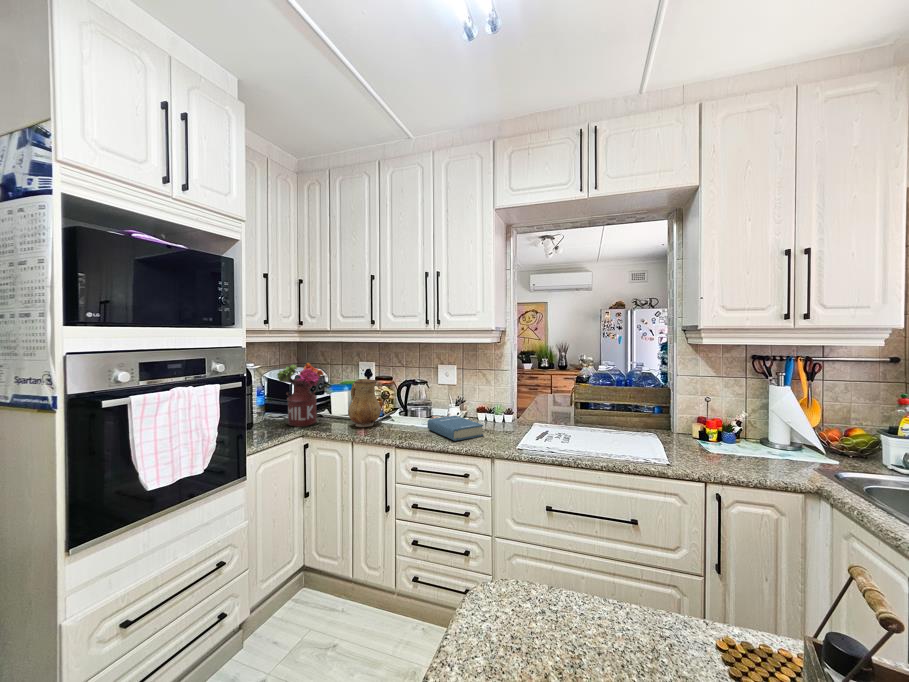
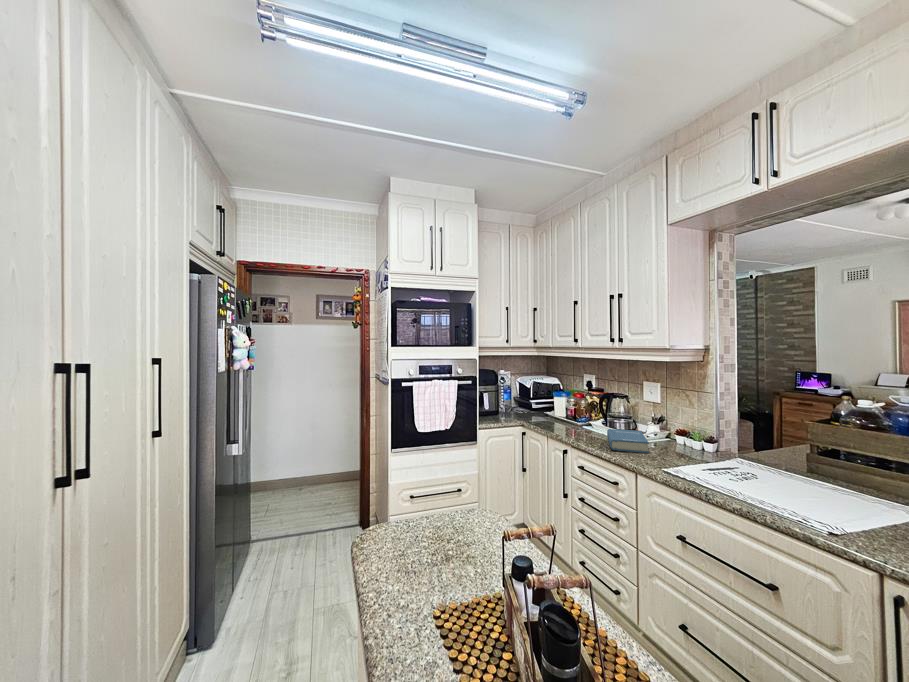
flower arrangement: present [277,363,324,426] -> none [512,372,545,419]
ceramic pitcher: present [348,379,381,427] -> none [554,388,580,427]

